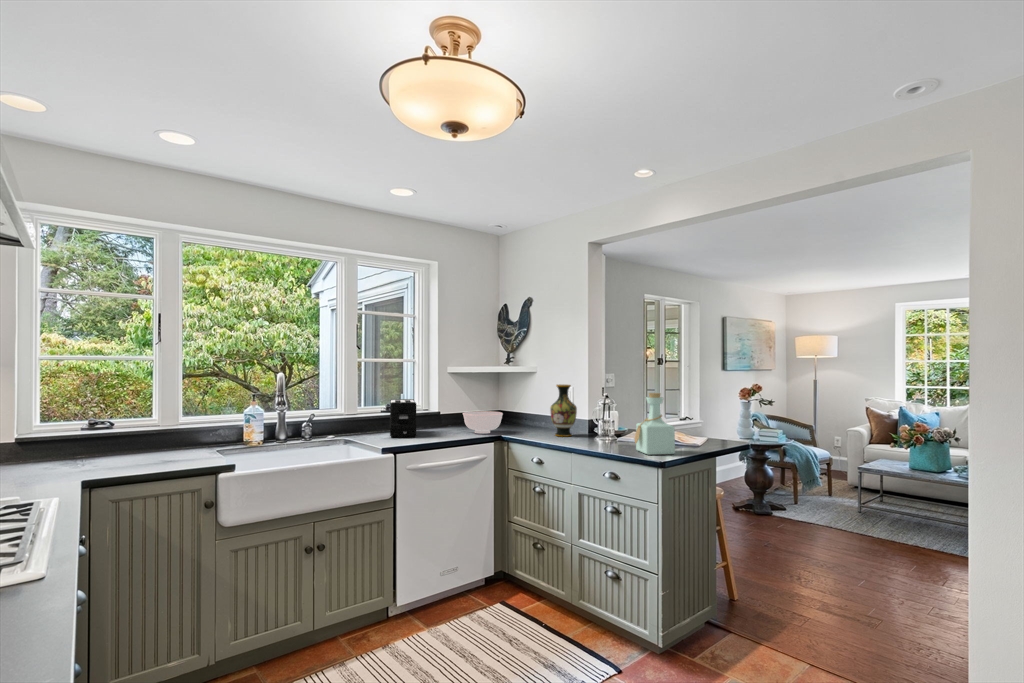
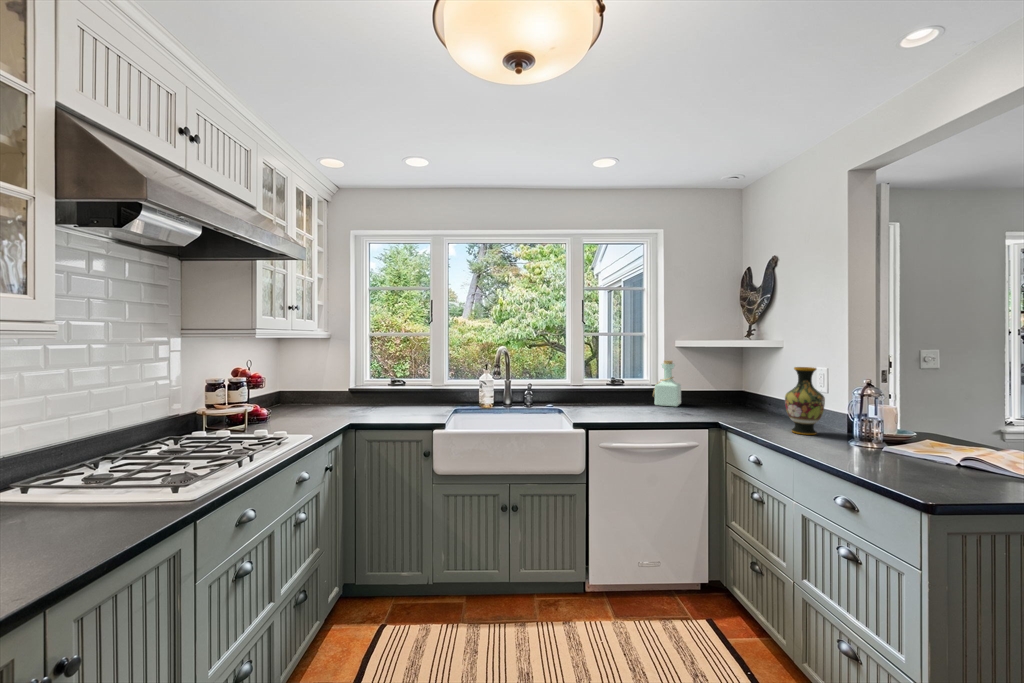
bottle: present [635,393,675,455] -> present [653,360,681,407]
toaster: present [390,399,416,438] -> none [596,374,632,415]
bowl: present [463,411,503,433] -> none [678,392,728,418]

